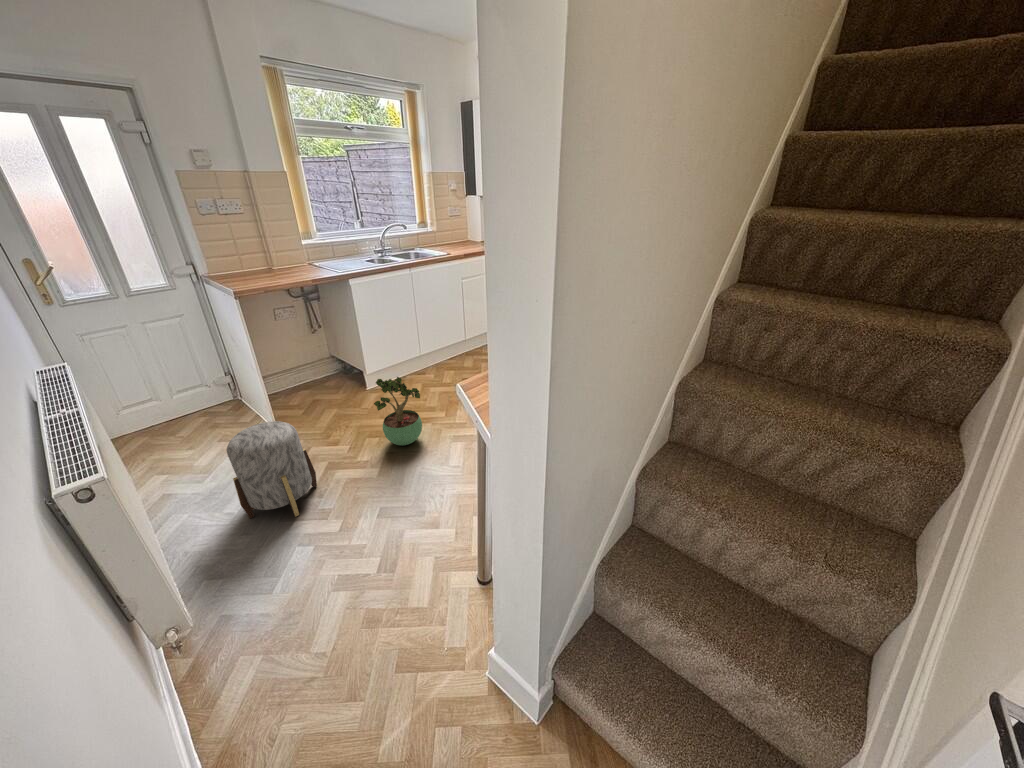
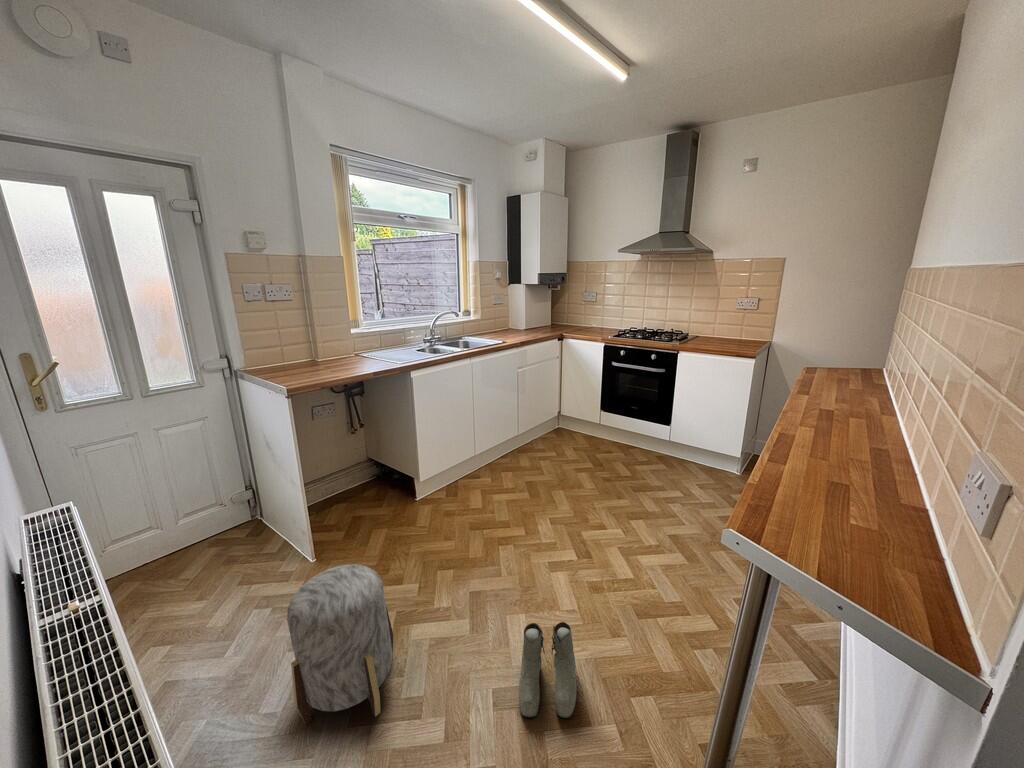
potted plant: present [374,377,422,445] -> none [456,490,521,581]
boots: none [391,466,438,523] -> present [519,622,577,718]

